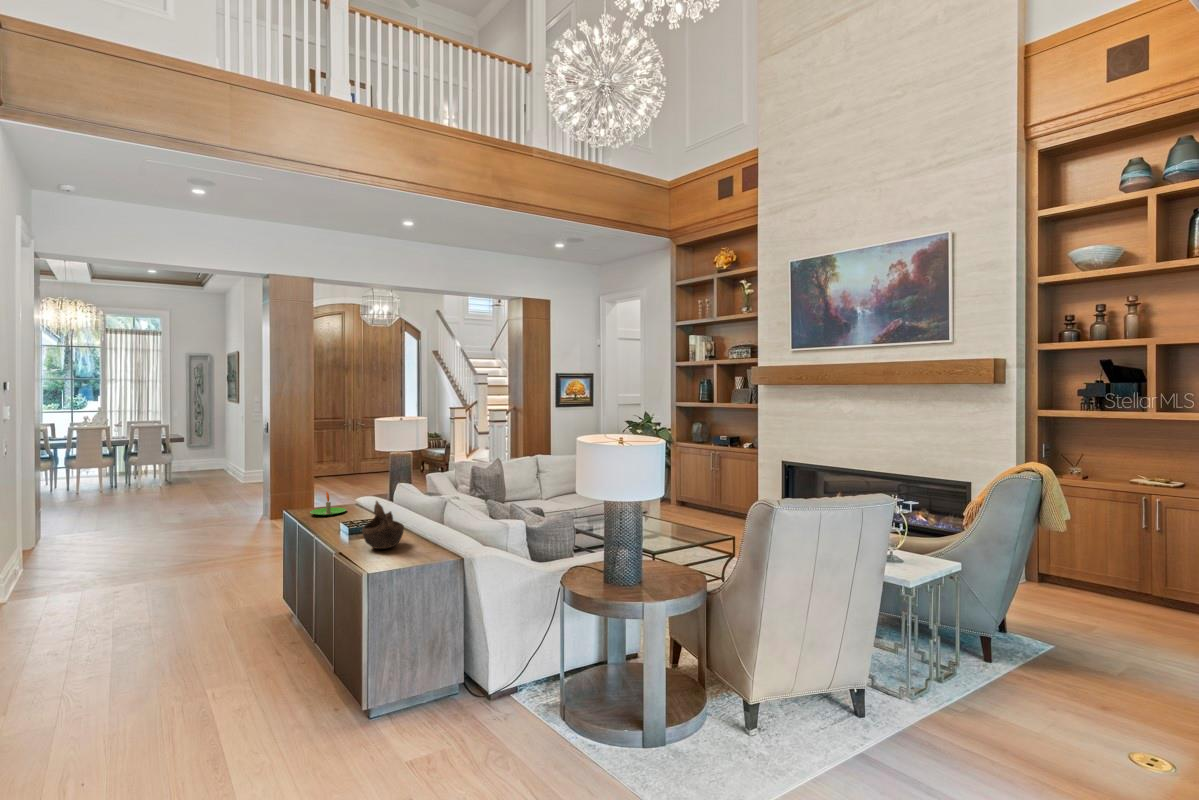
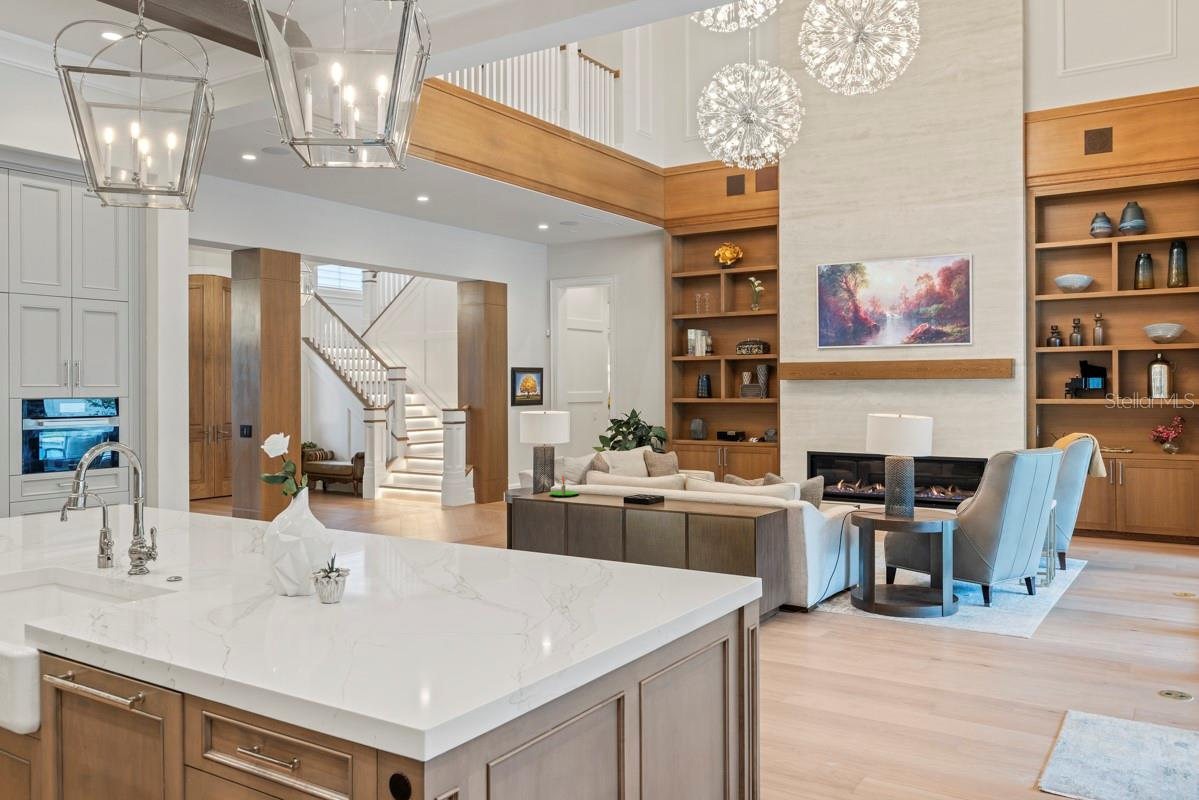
decorative bowl: present [362,501,404,549] -> none [672,472,719,507]

